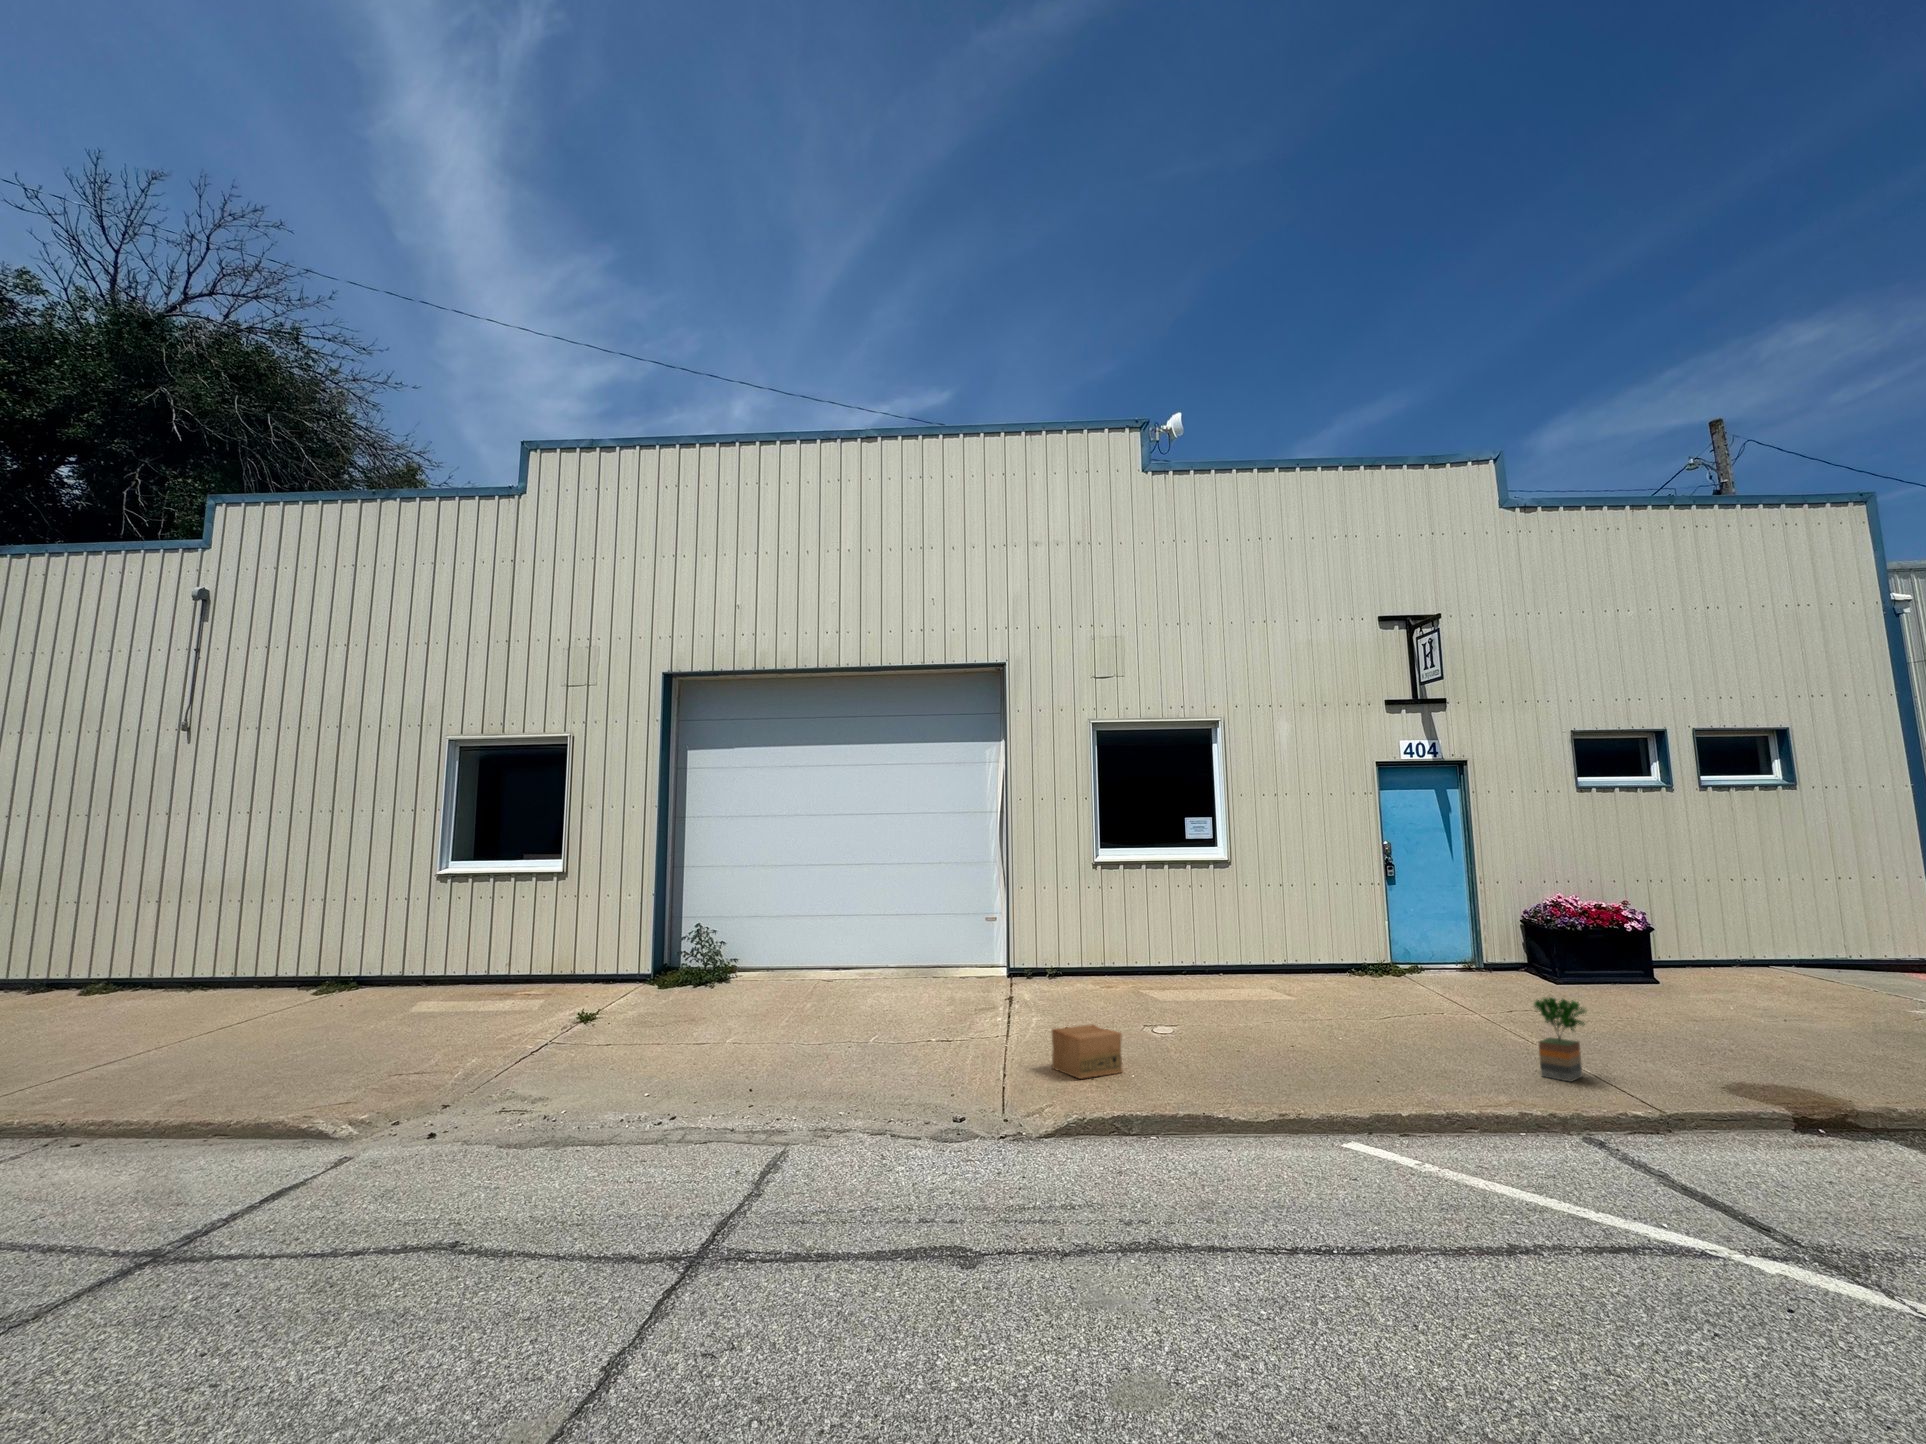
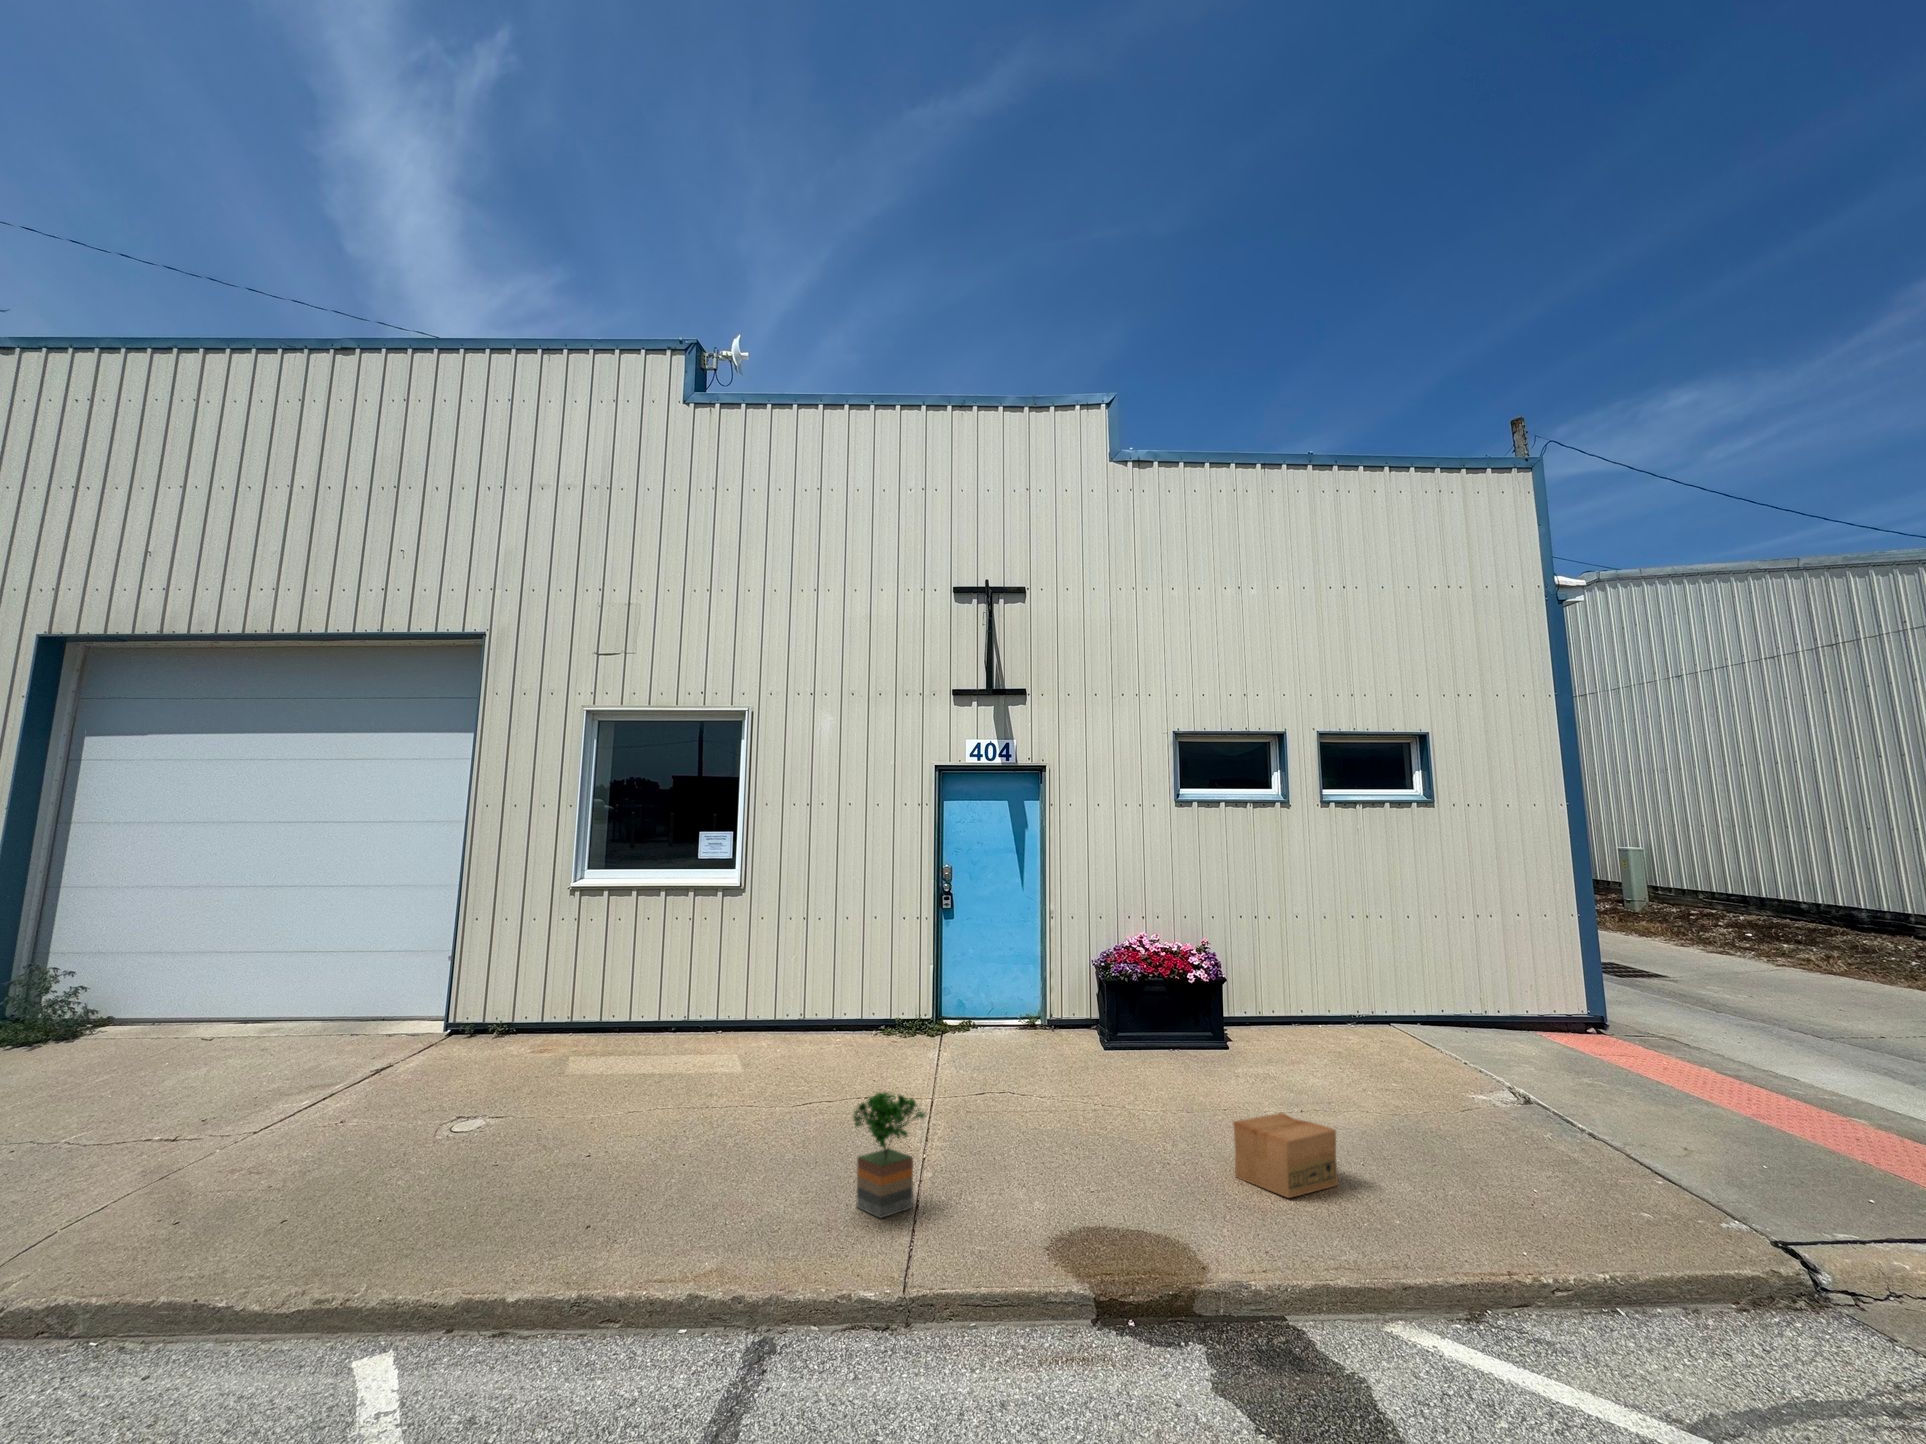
cardboard box: present [1052,1025,1122,1079] -> present [1233,1113,1338,1198]

